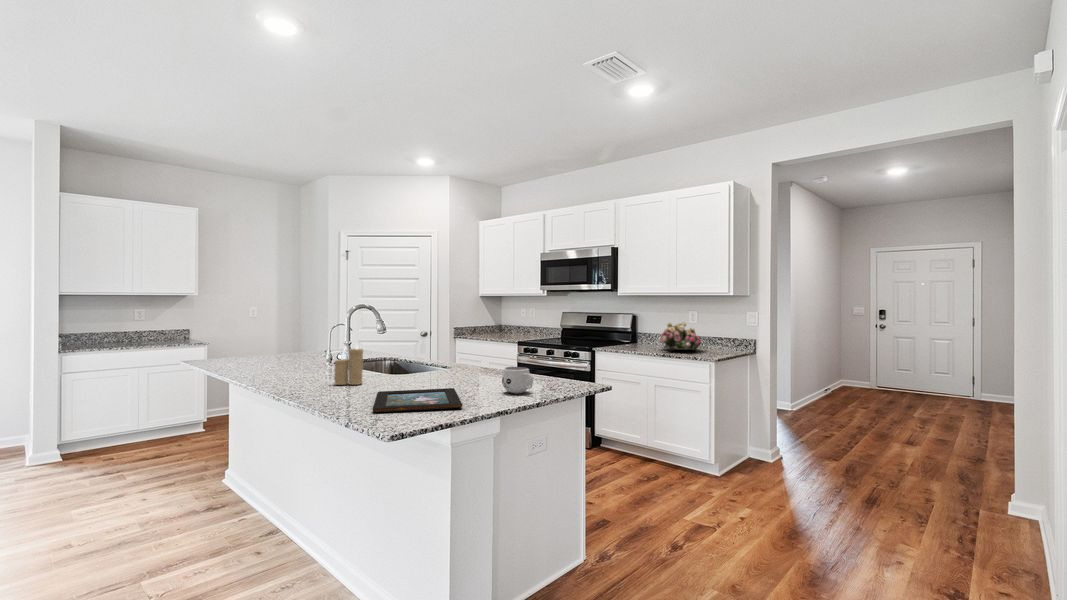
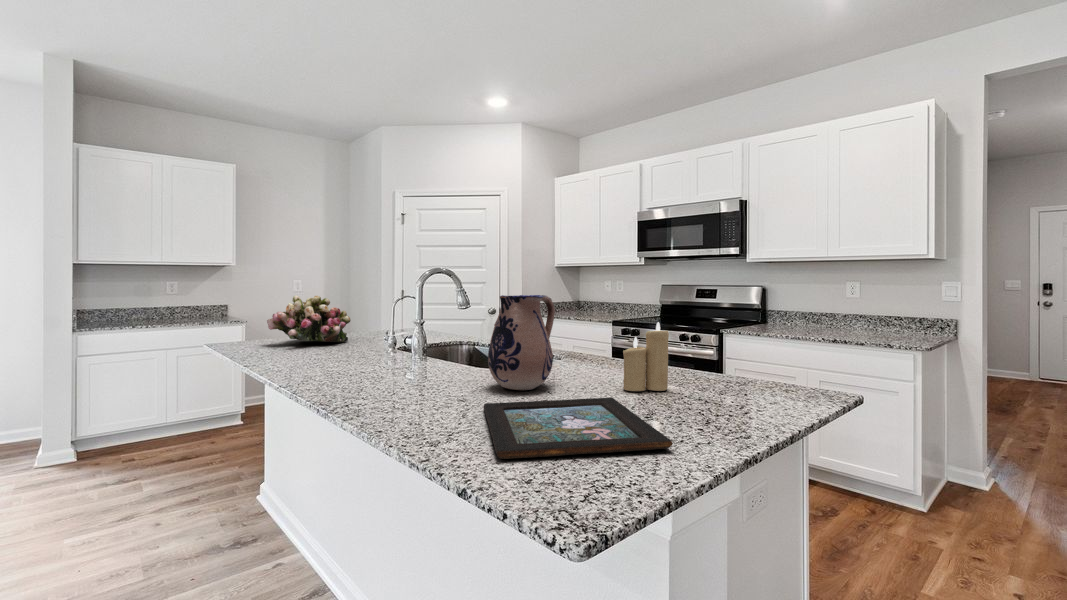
flower arrangement: present [658,322,703,350] -> present [267,295,351,342]
ceramic pitcher: none [387,328,431,386] -> present [488,295,555,390]
candle: present [334,345,363,385] -> present [623,322,669,391]
mug: present [502,367,533,393] -> none [698,361,768,409]

